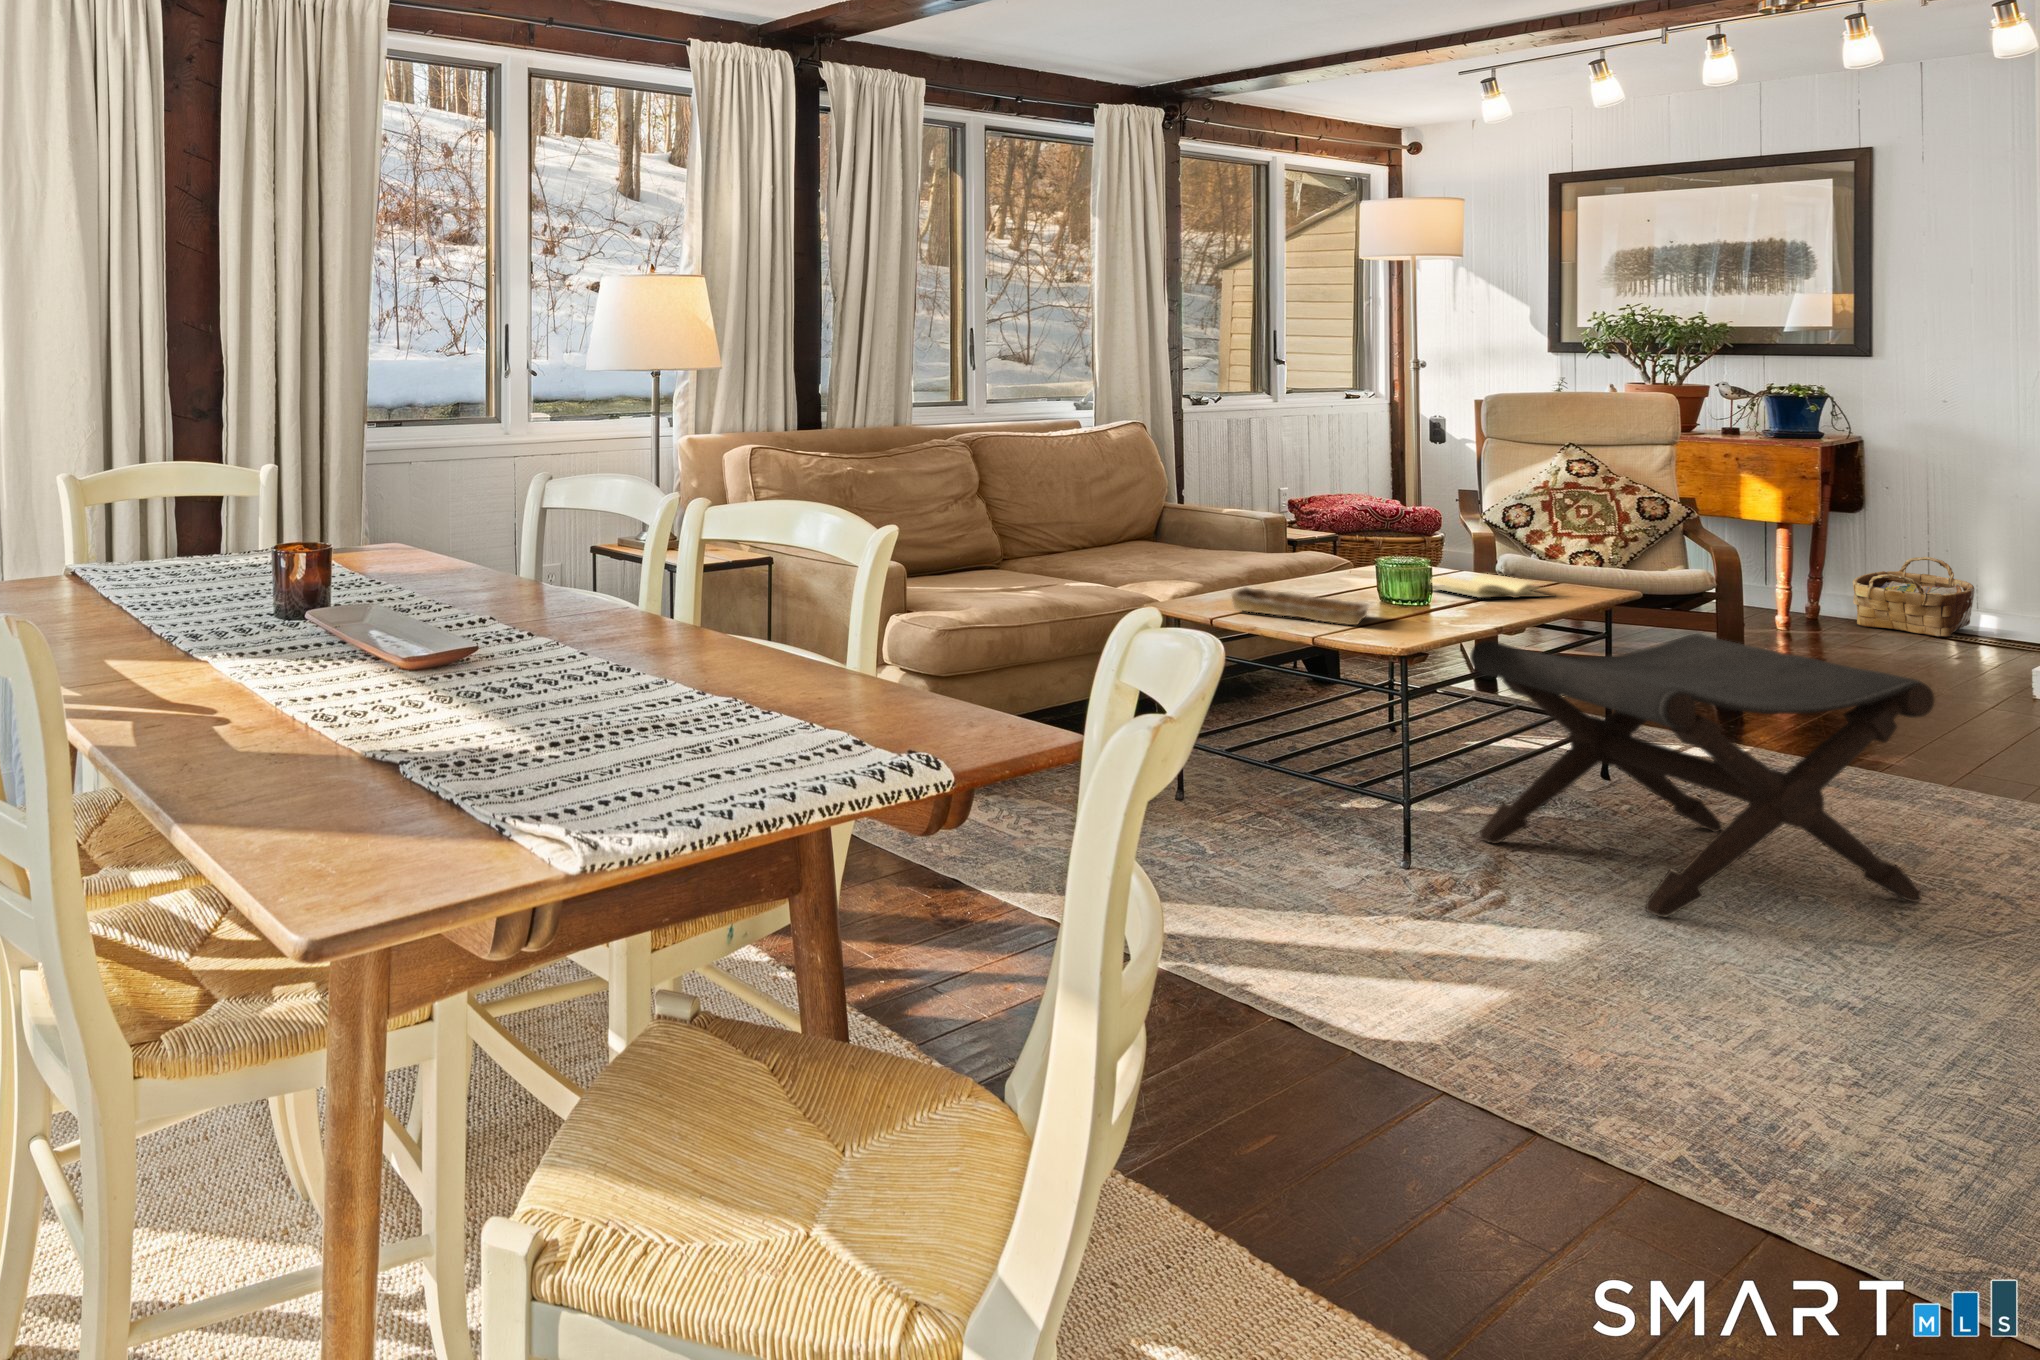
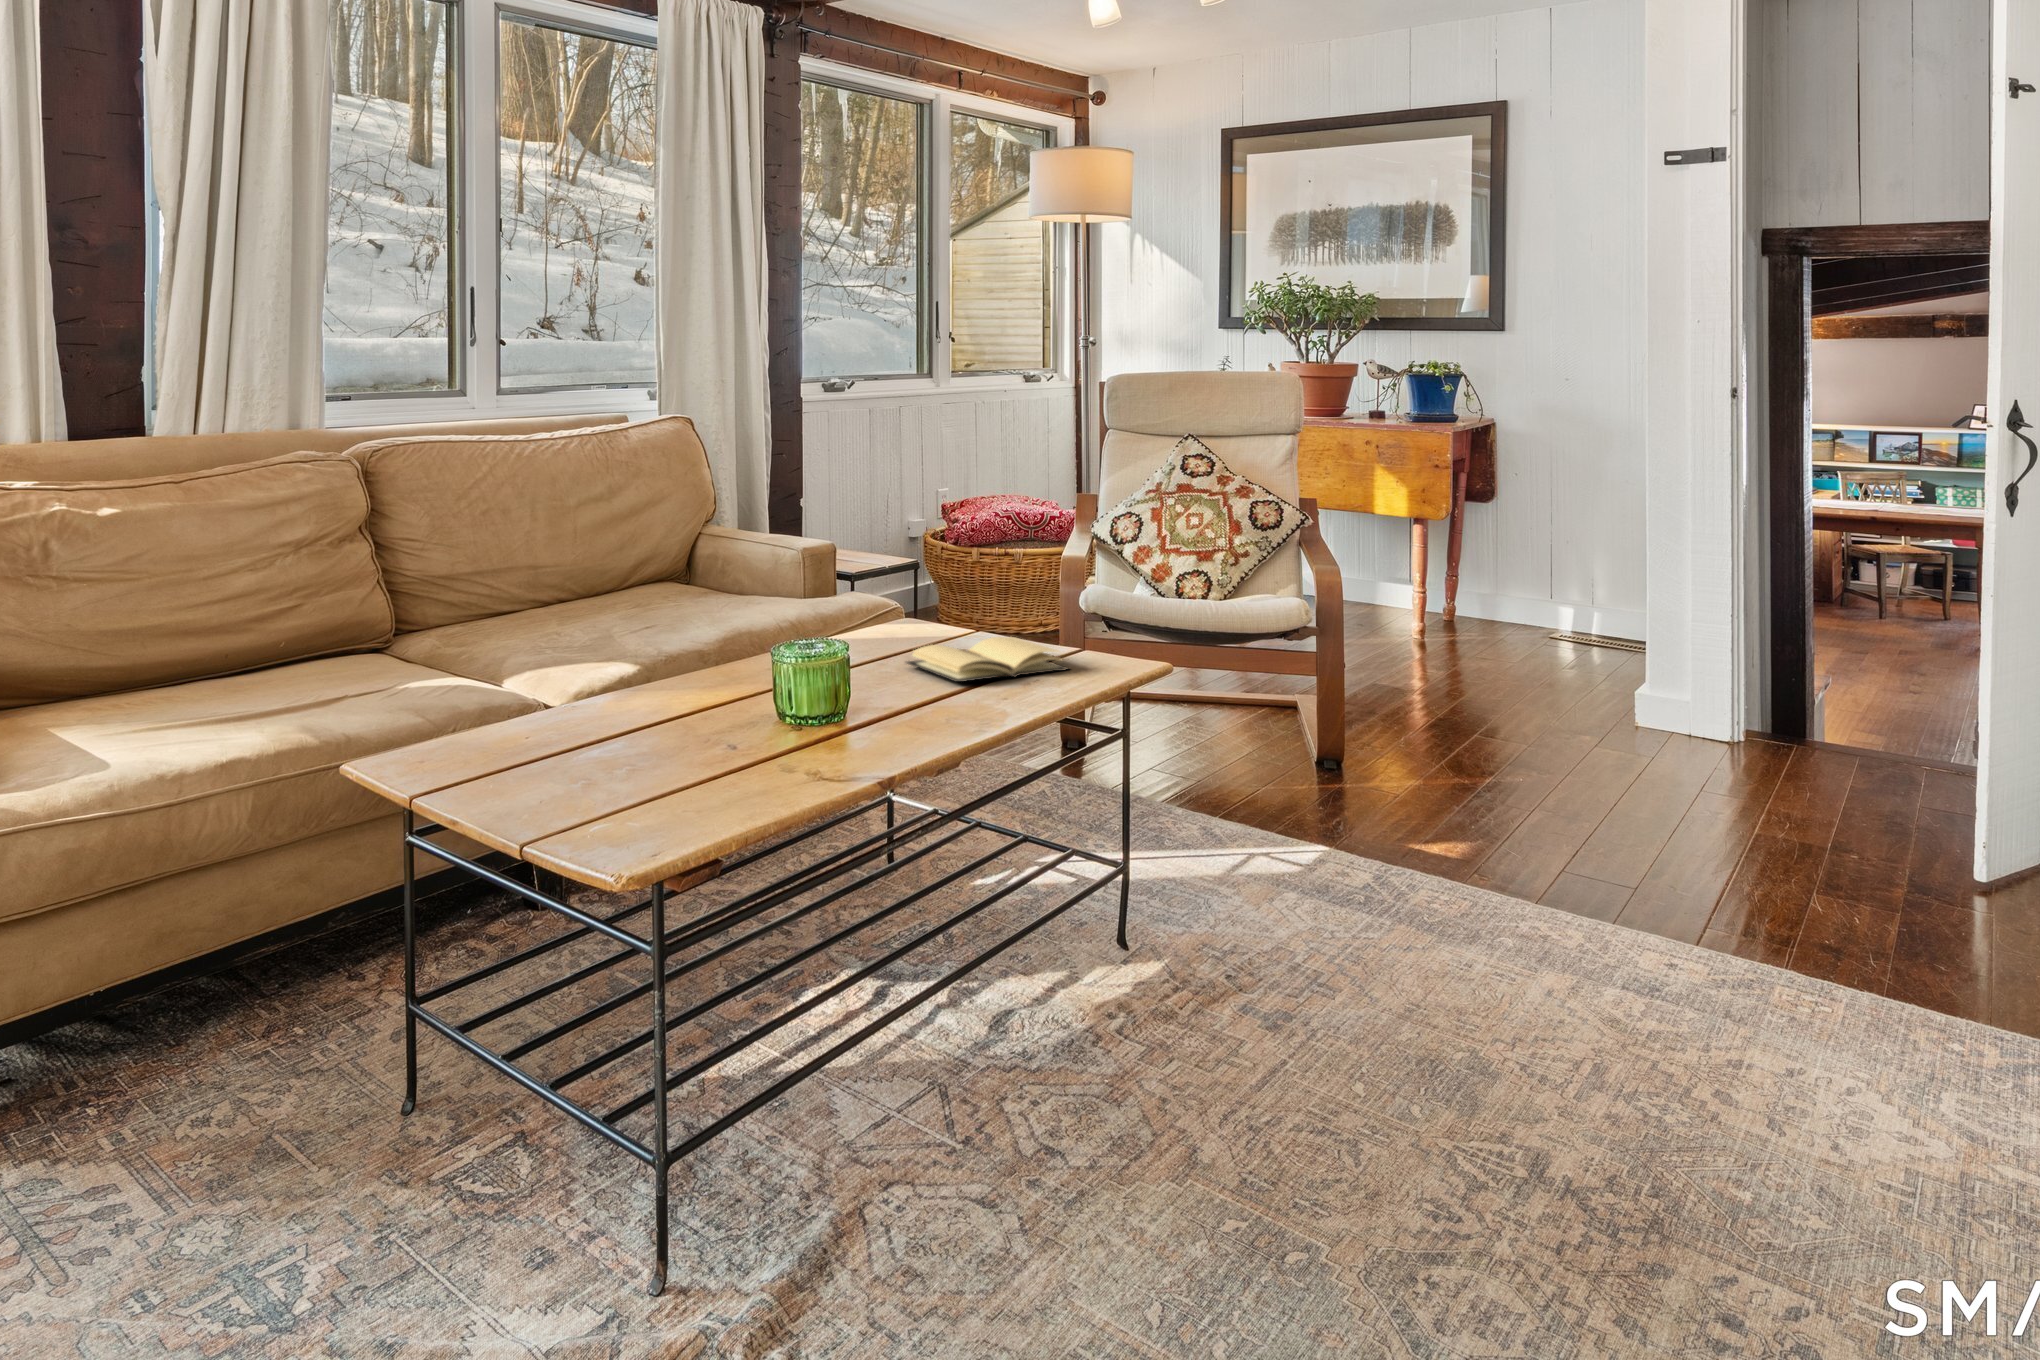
woven basket: present [1853,557,1975,637] -> none [1483,550,1588,640]
tray: present [1231,587,1371,625] -> none [542,691,768,764]
footstool: present [1470,634,1934,917] -> none [888,728,1478,1286]

